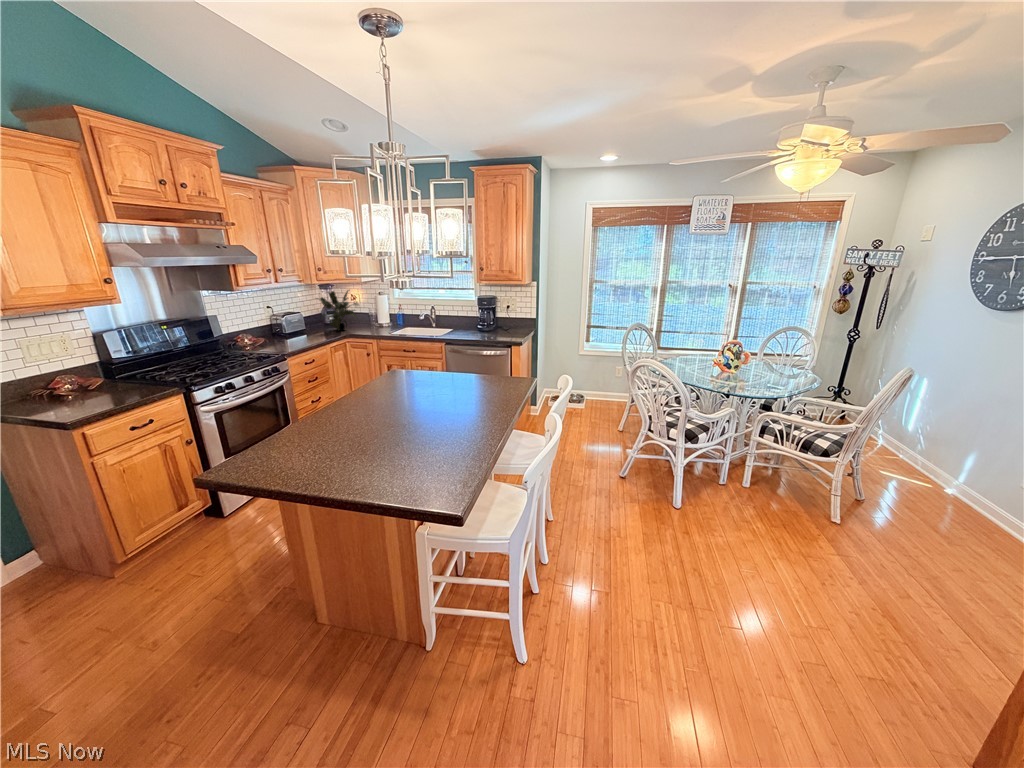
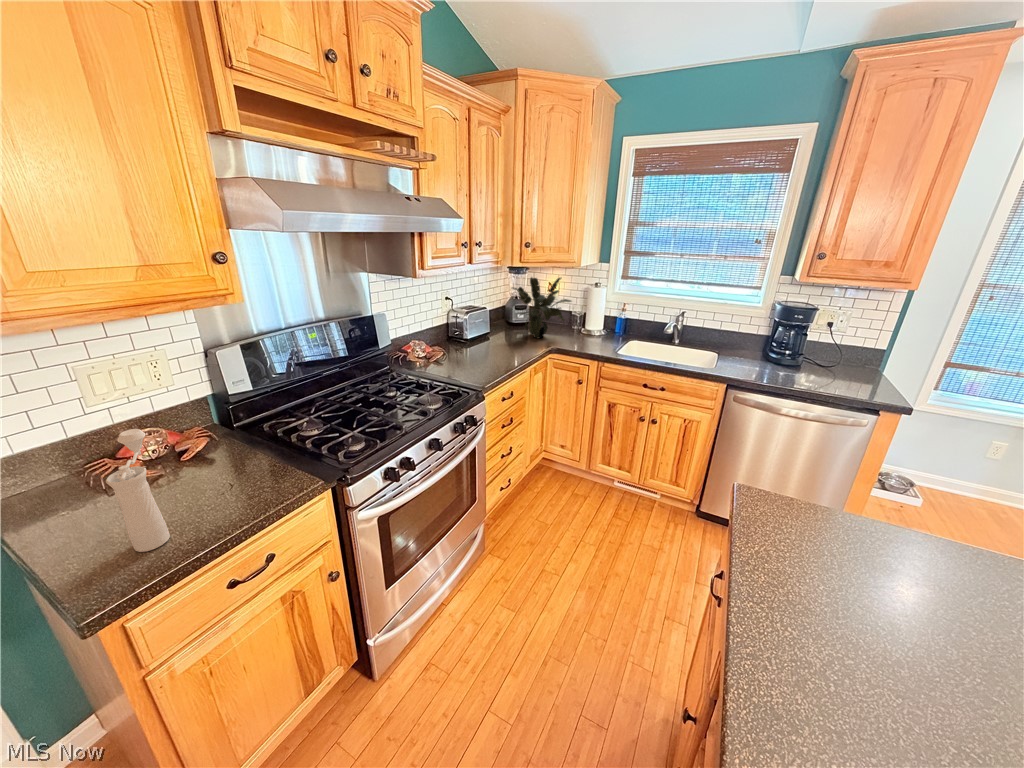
pepper mill: none [69,358,102,407] -> present [106,429,170,552]

